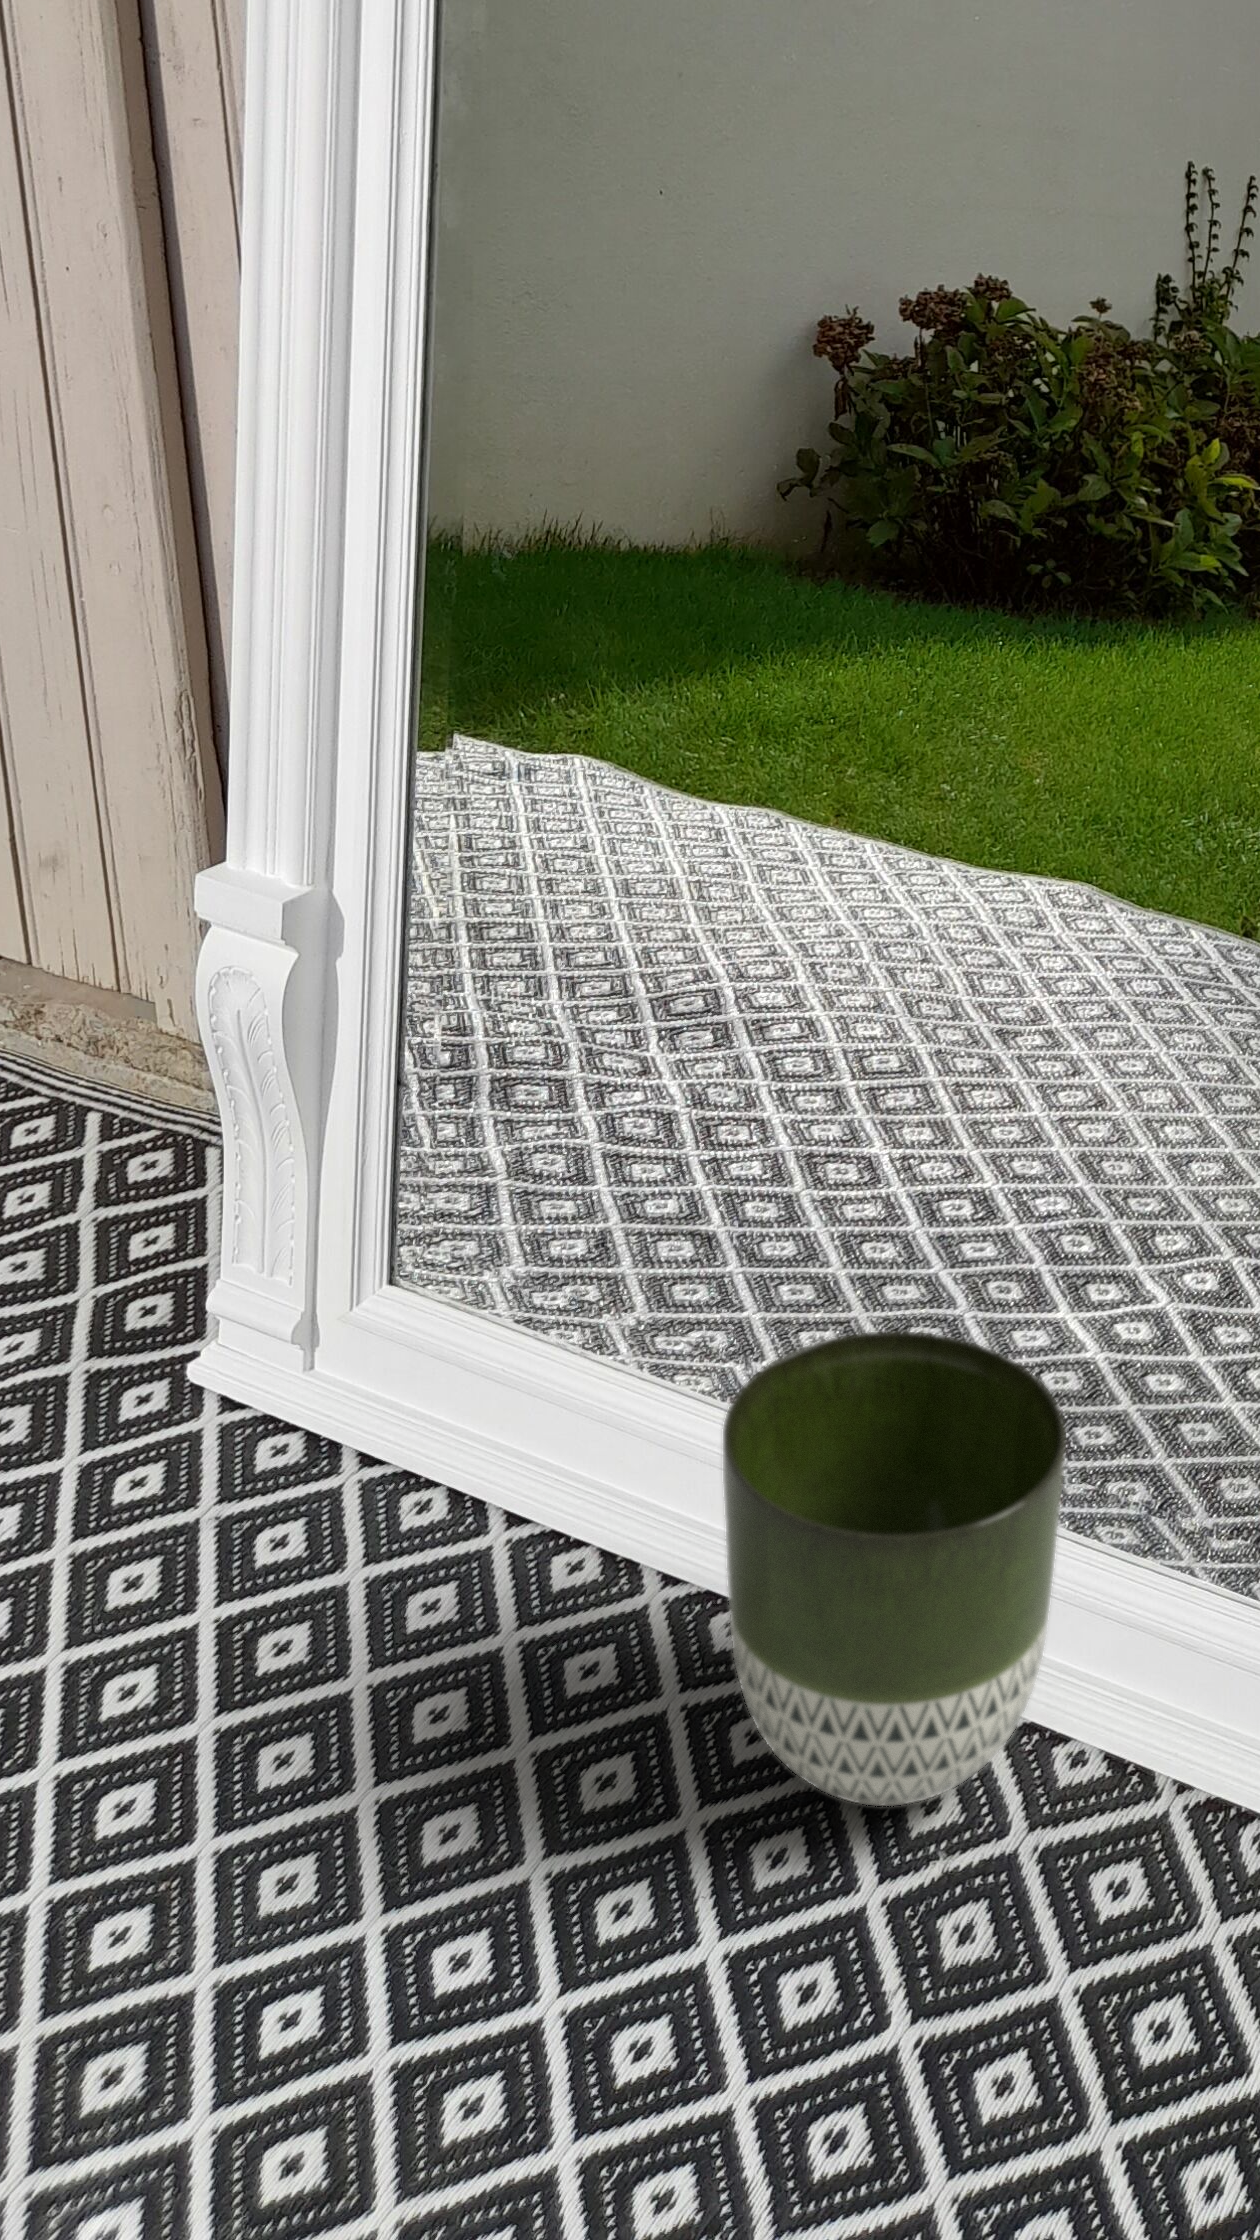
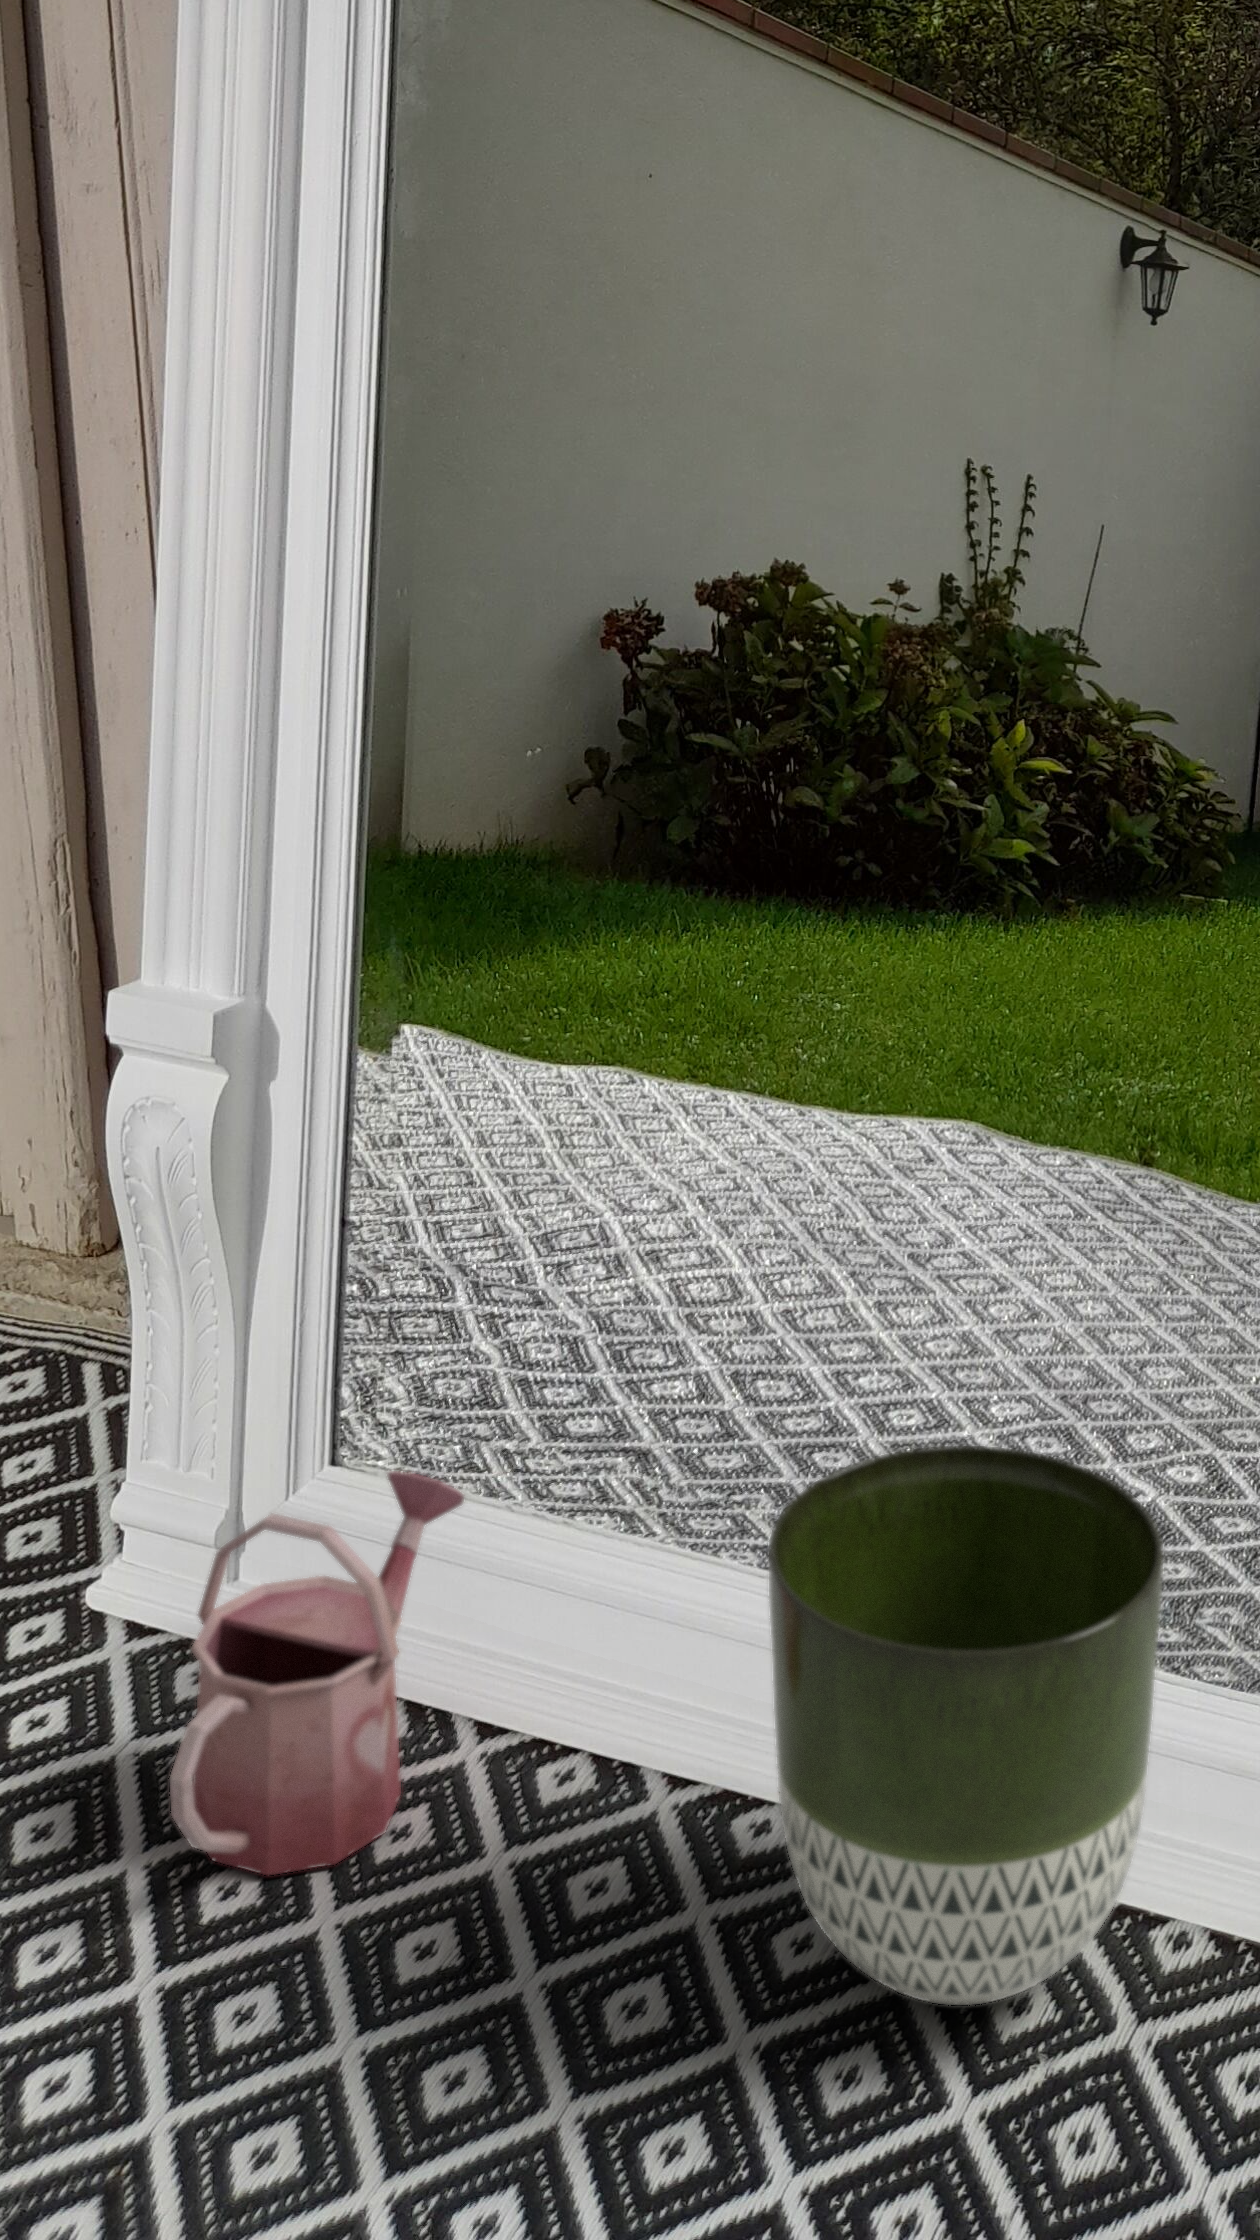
watering can: none [226,1298,501,1640] -> present [170,1471,464,1875]

